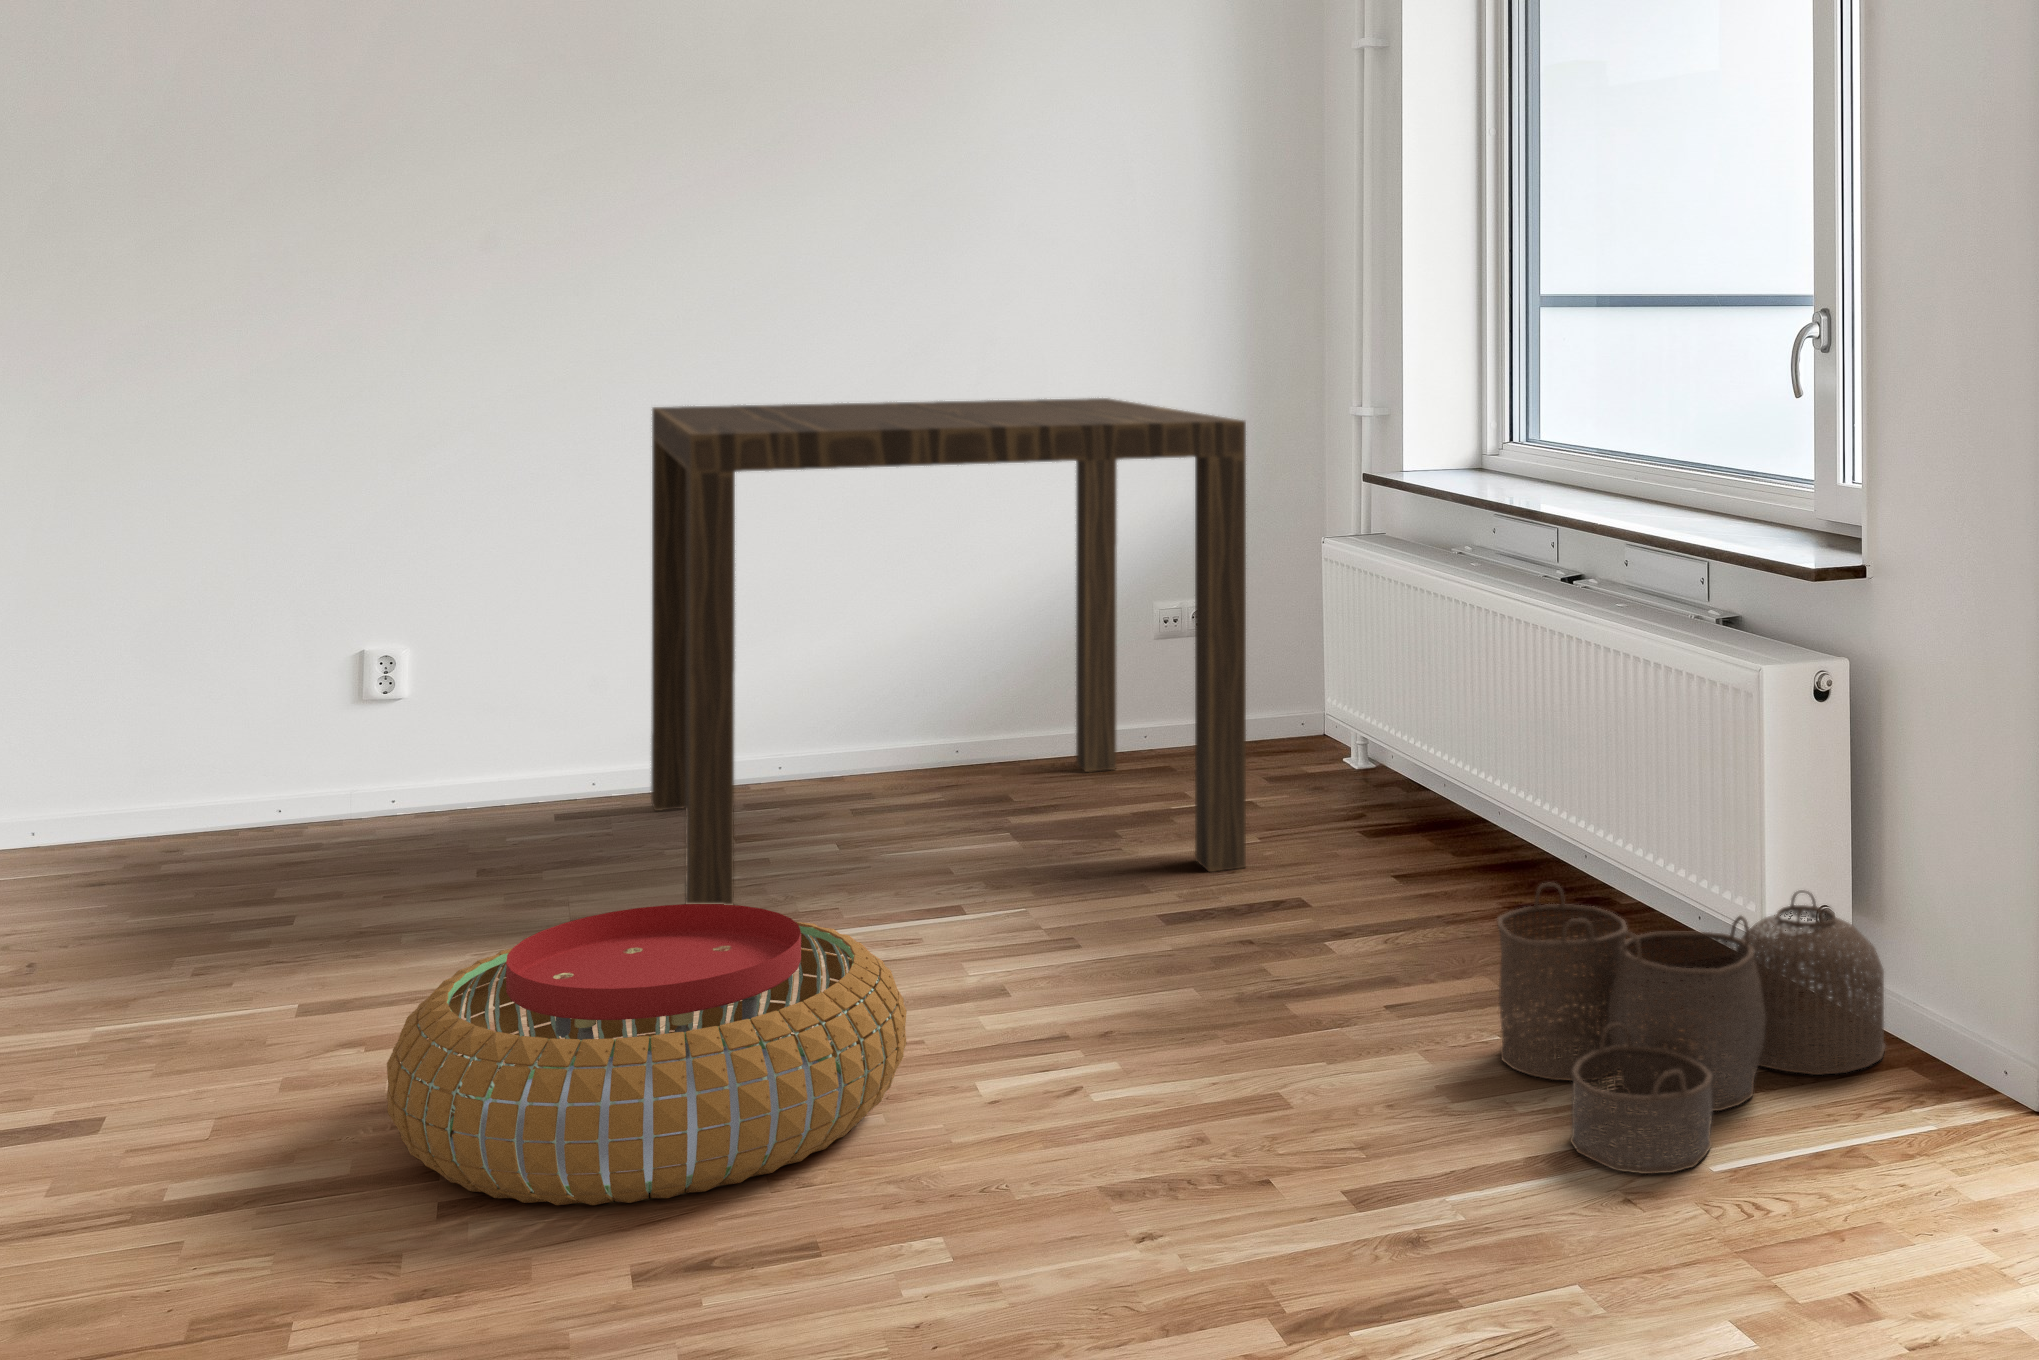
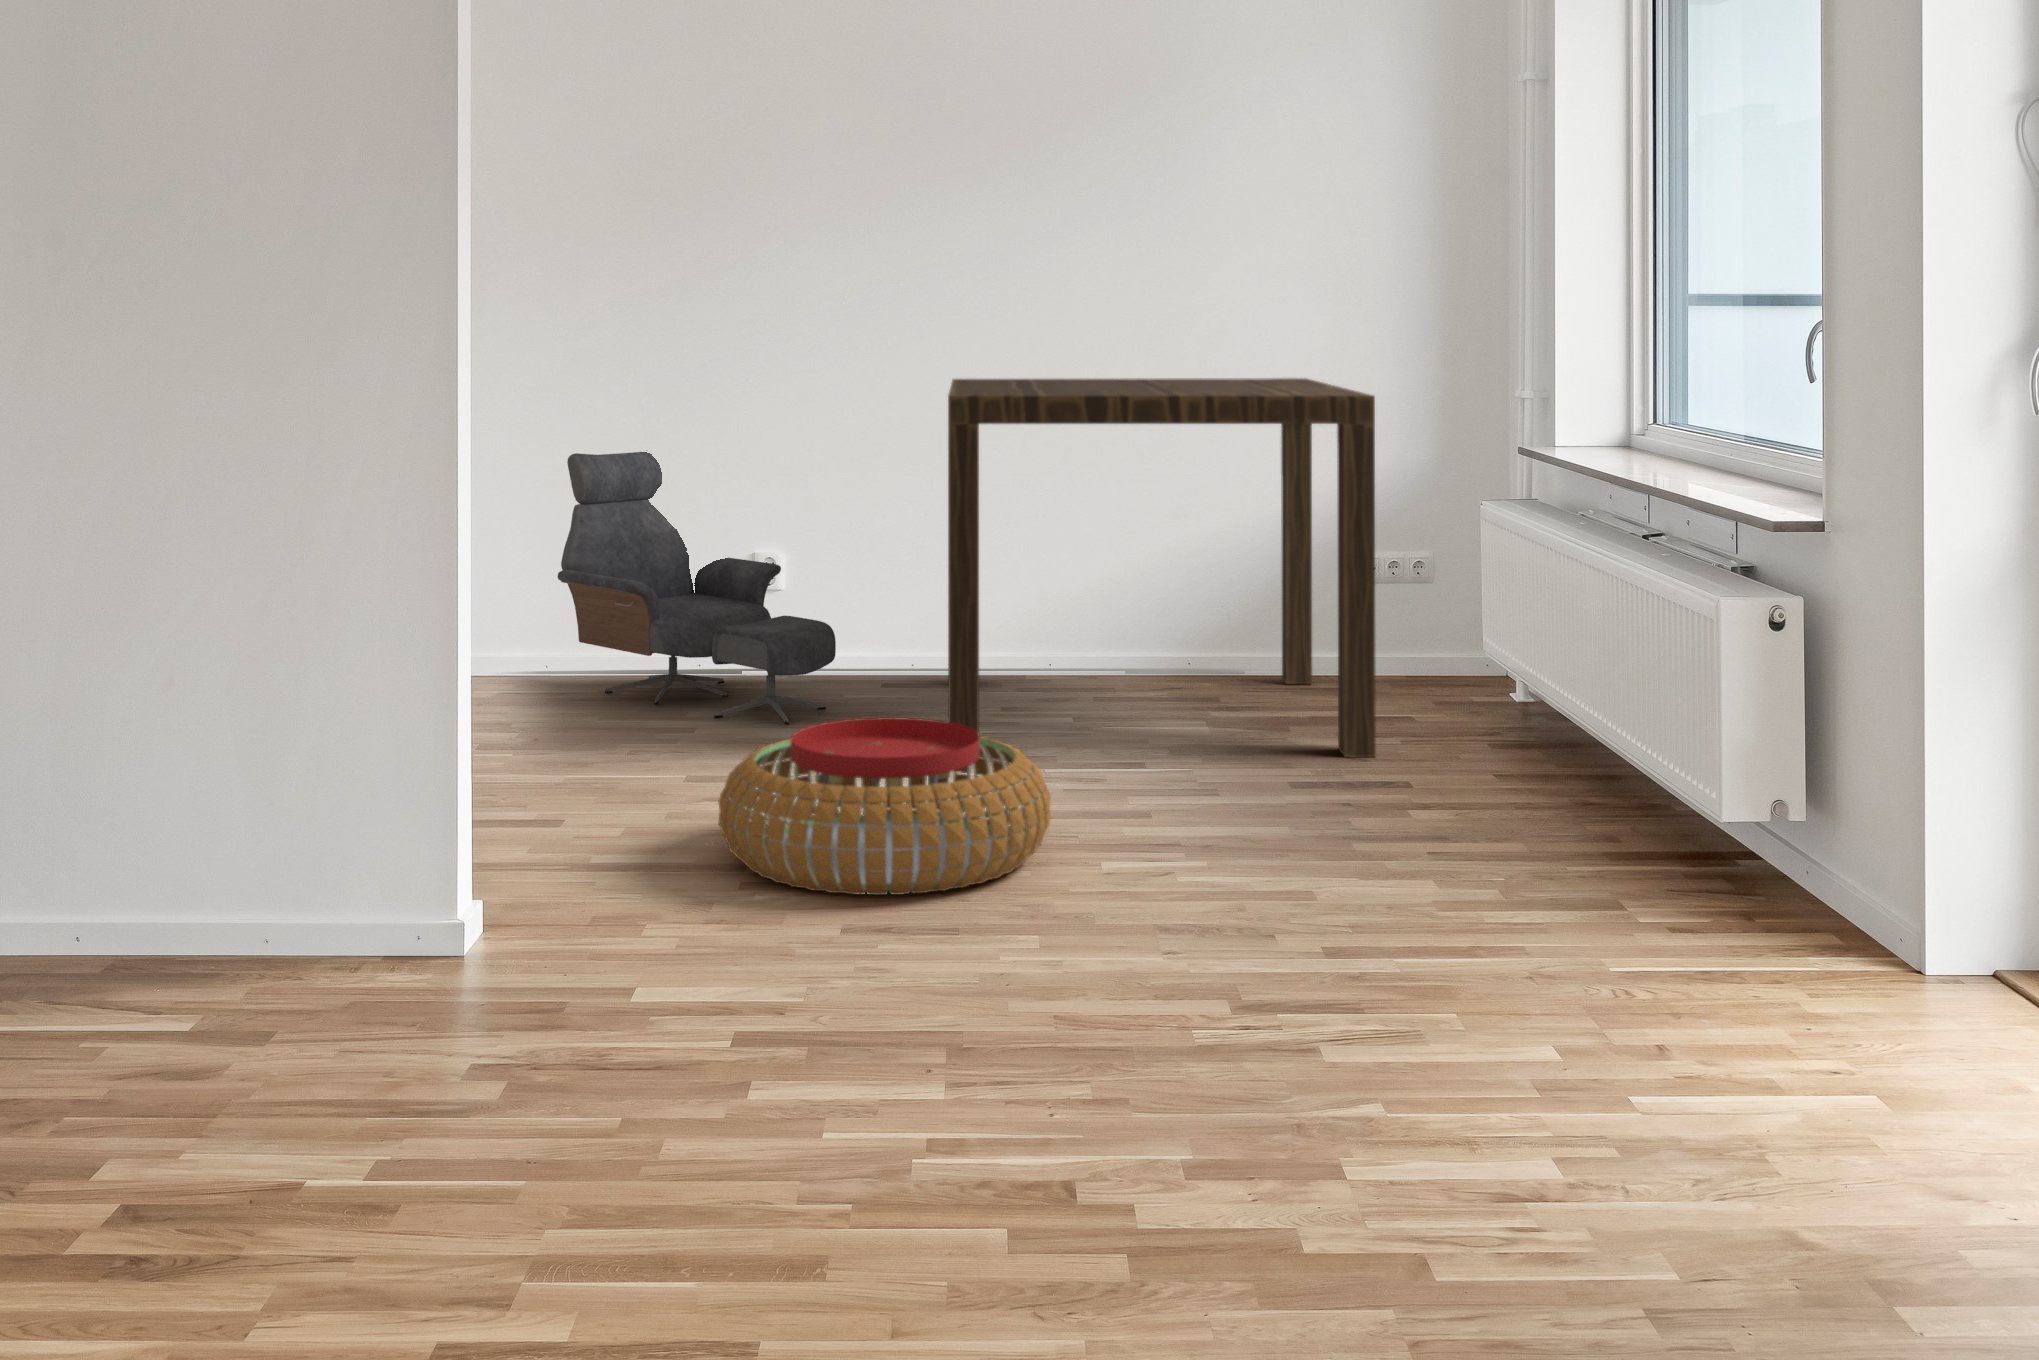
lounge chair: none [46,512,500,900] -> present [557,452,836,725]
woven basket: present [1498,883,1886,1174] -> none [1490,761,1823,969]

